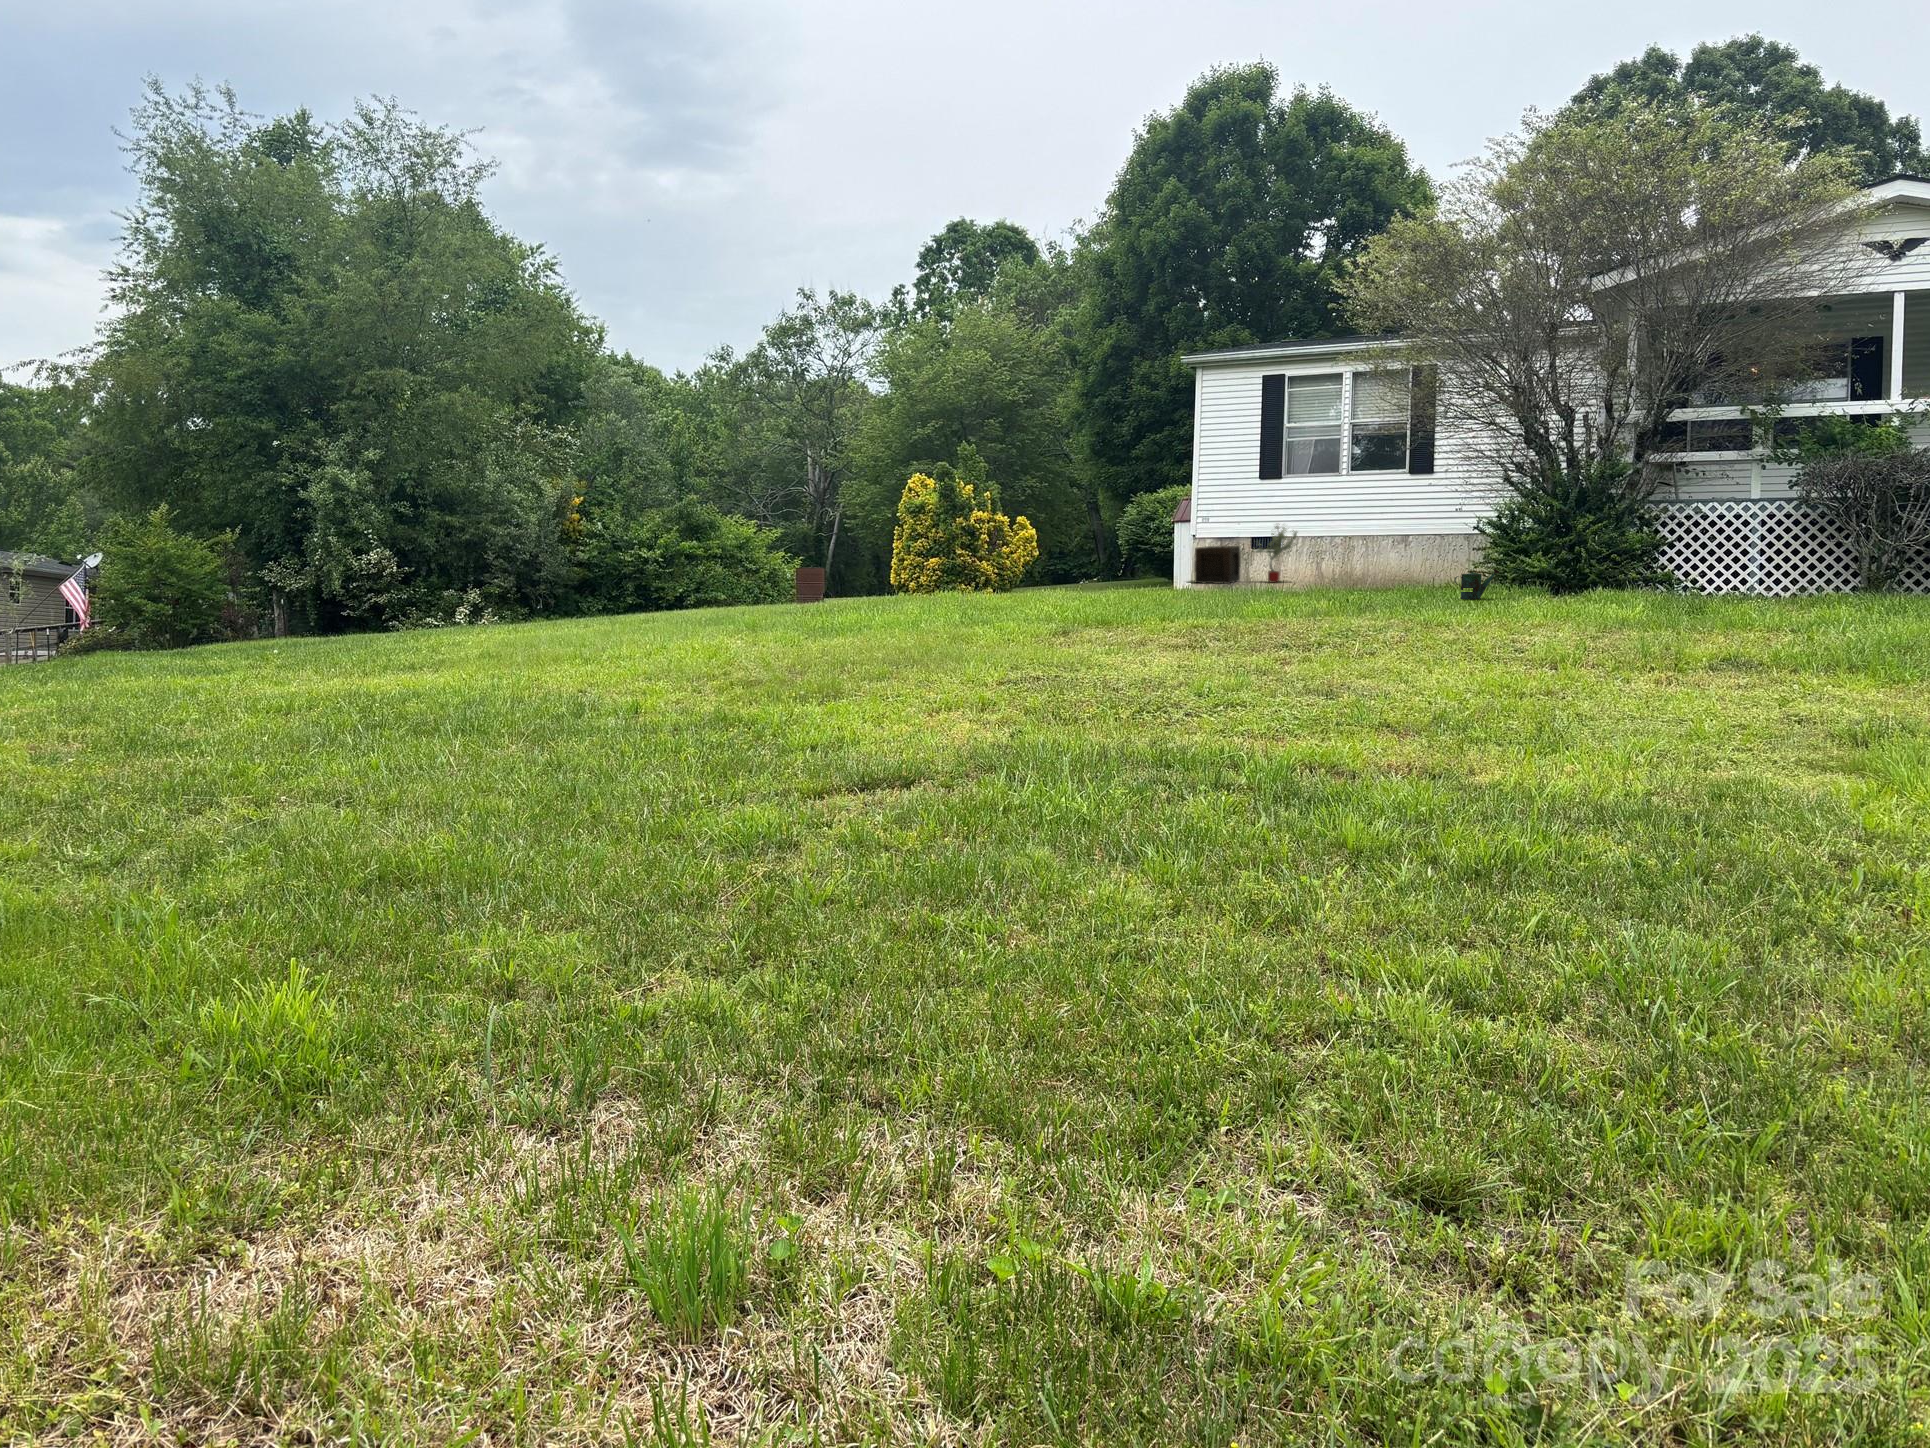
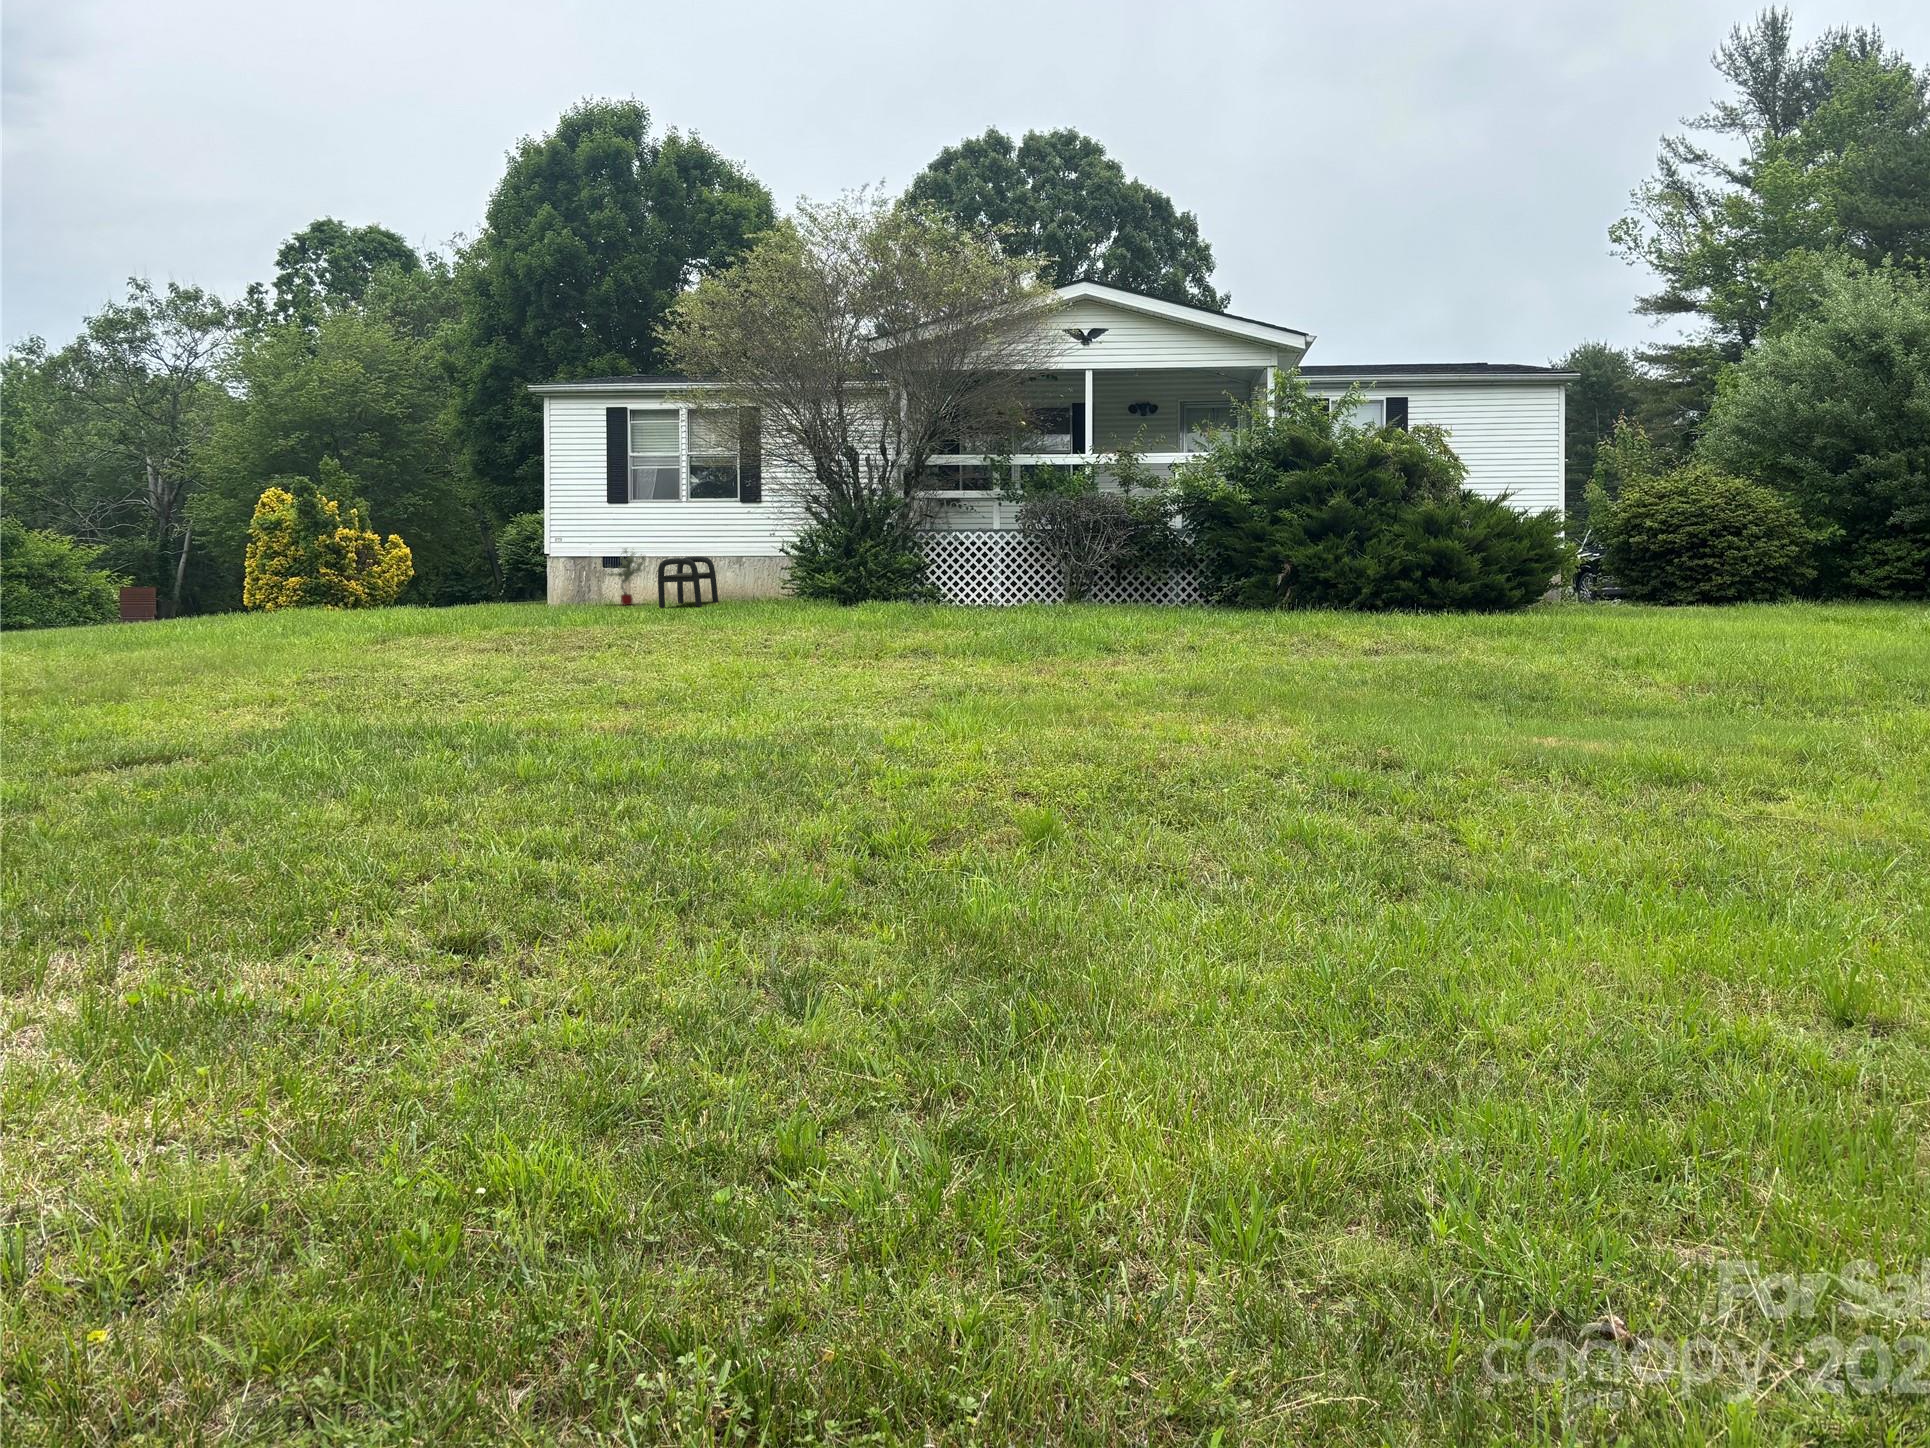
bench: none [1312,532,1371,586] -> present [658,556,718,608]
wooden crate: present [1194,546,1241,584] -> none [543,570,596,608]
watering can: present [1454,569,1499,599] -> none [768,588,805,615]

